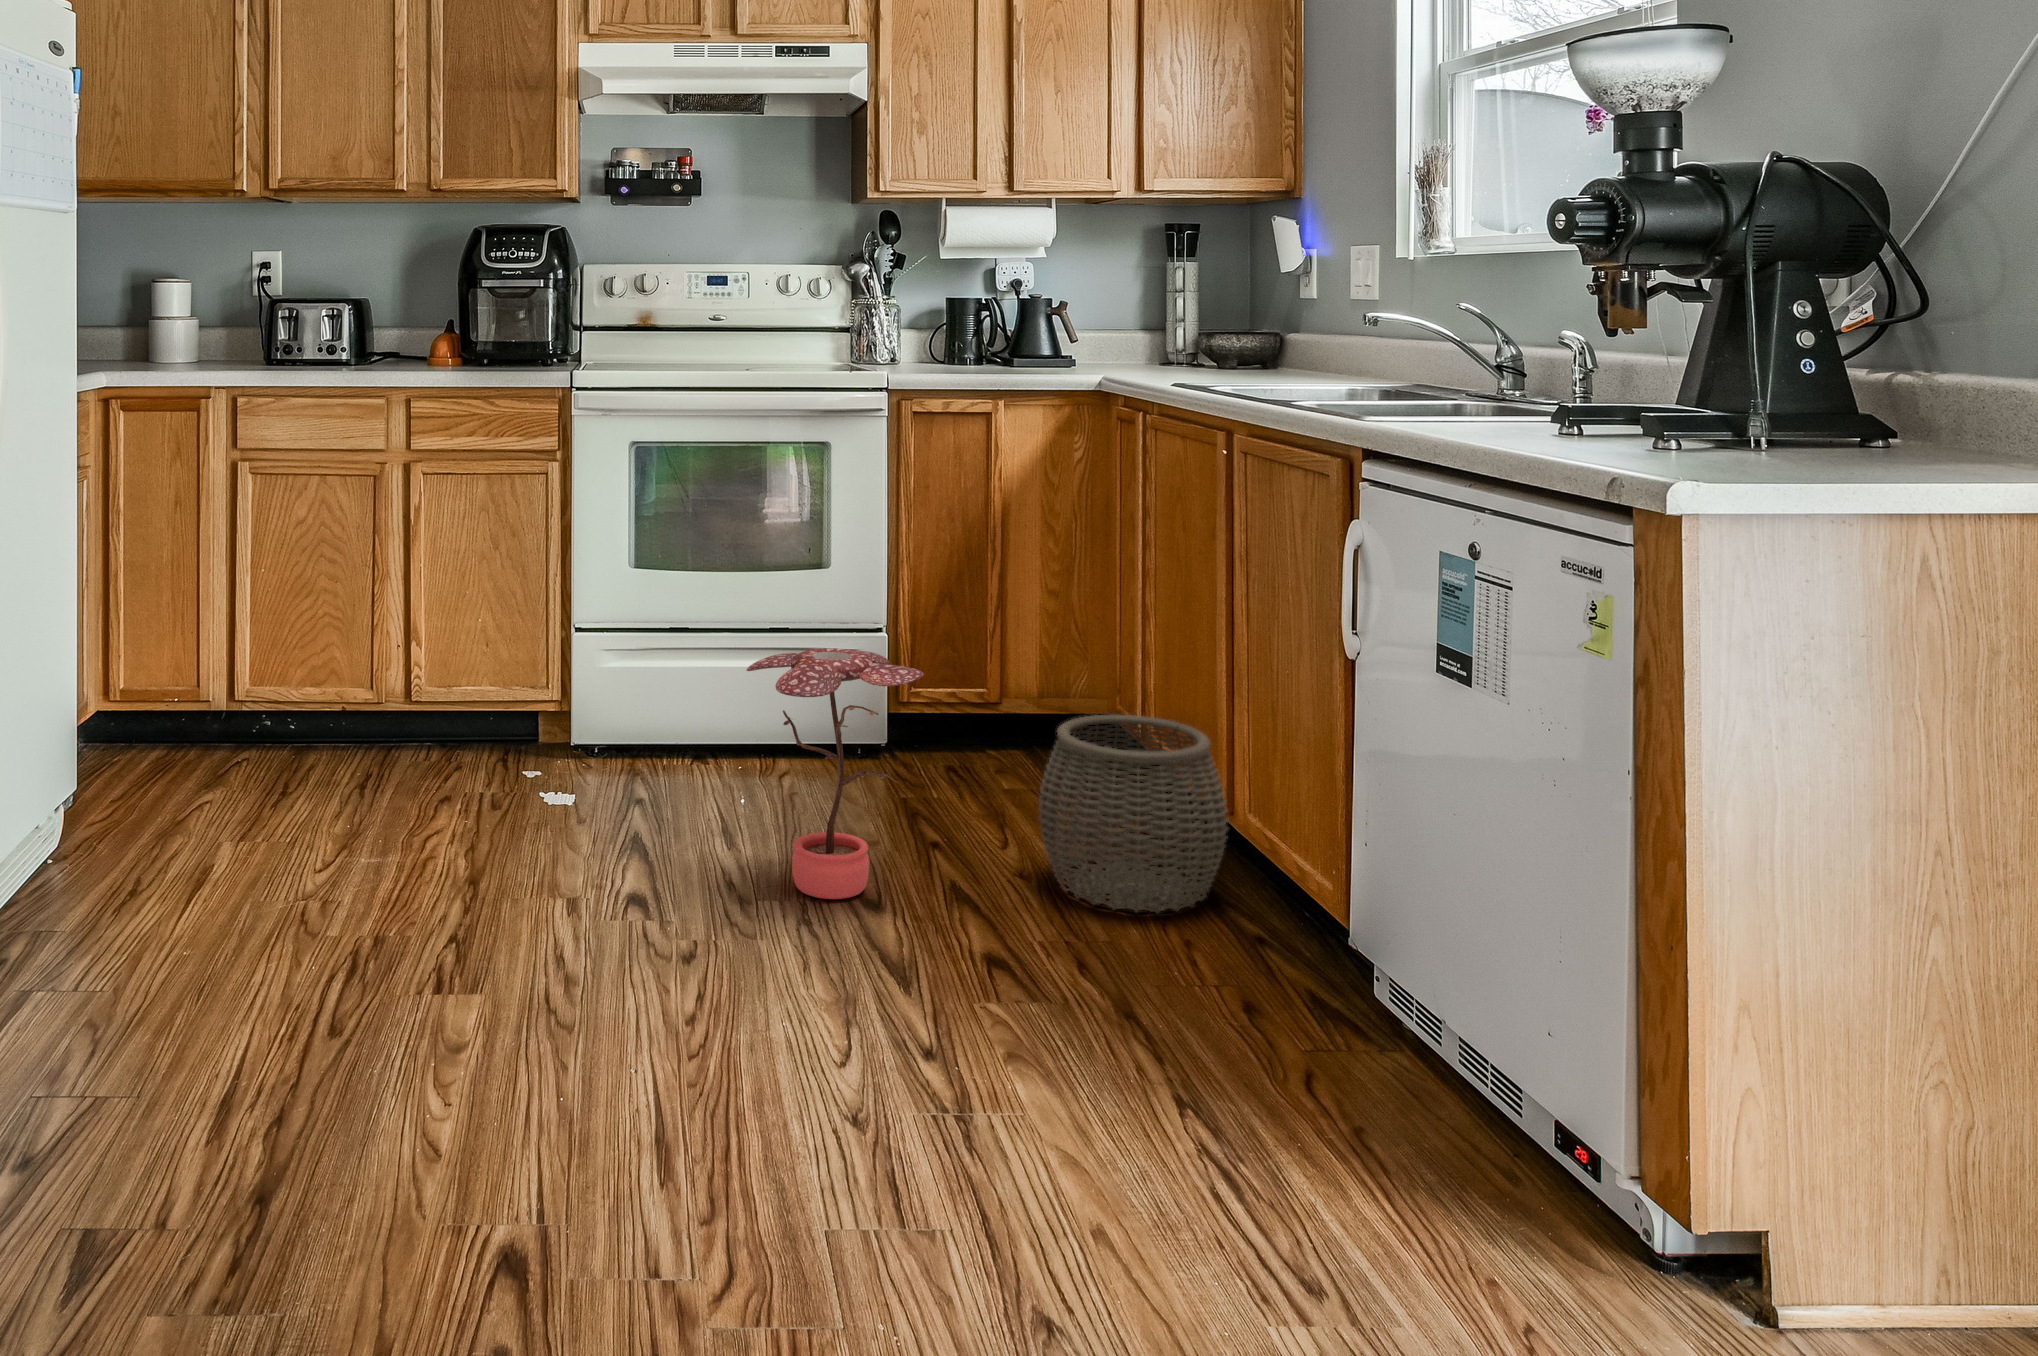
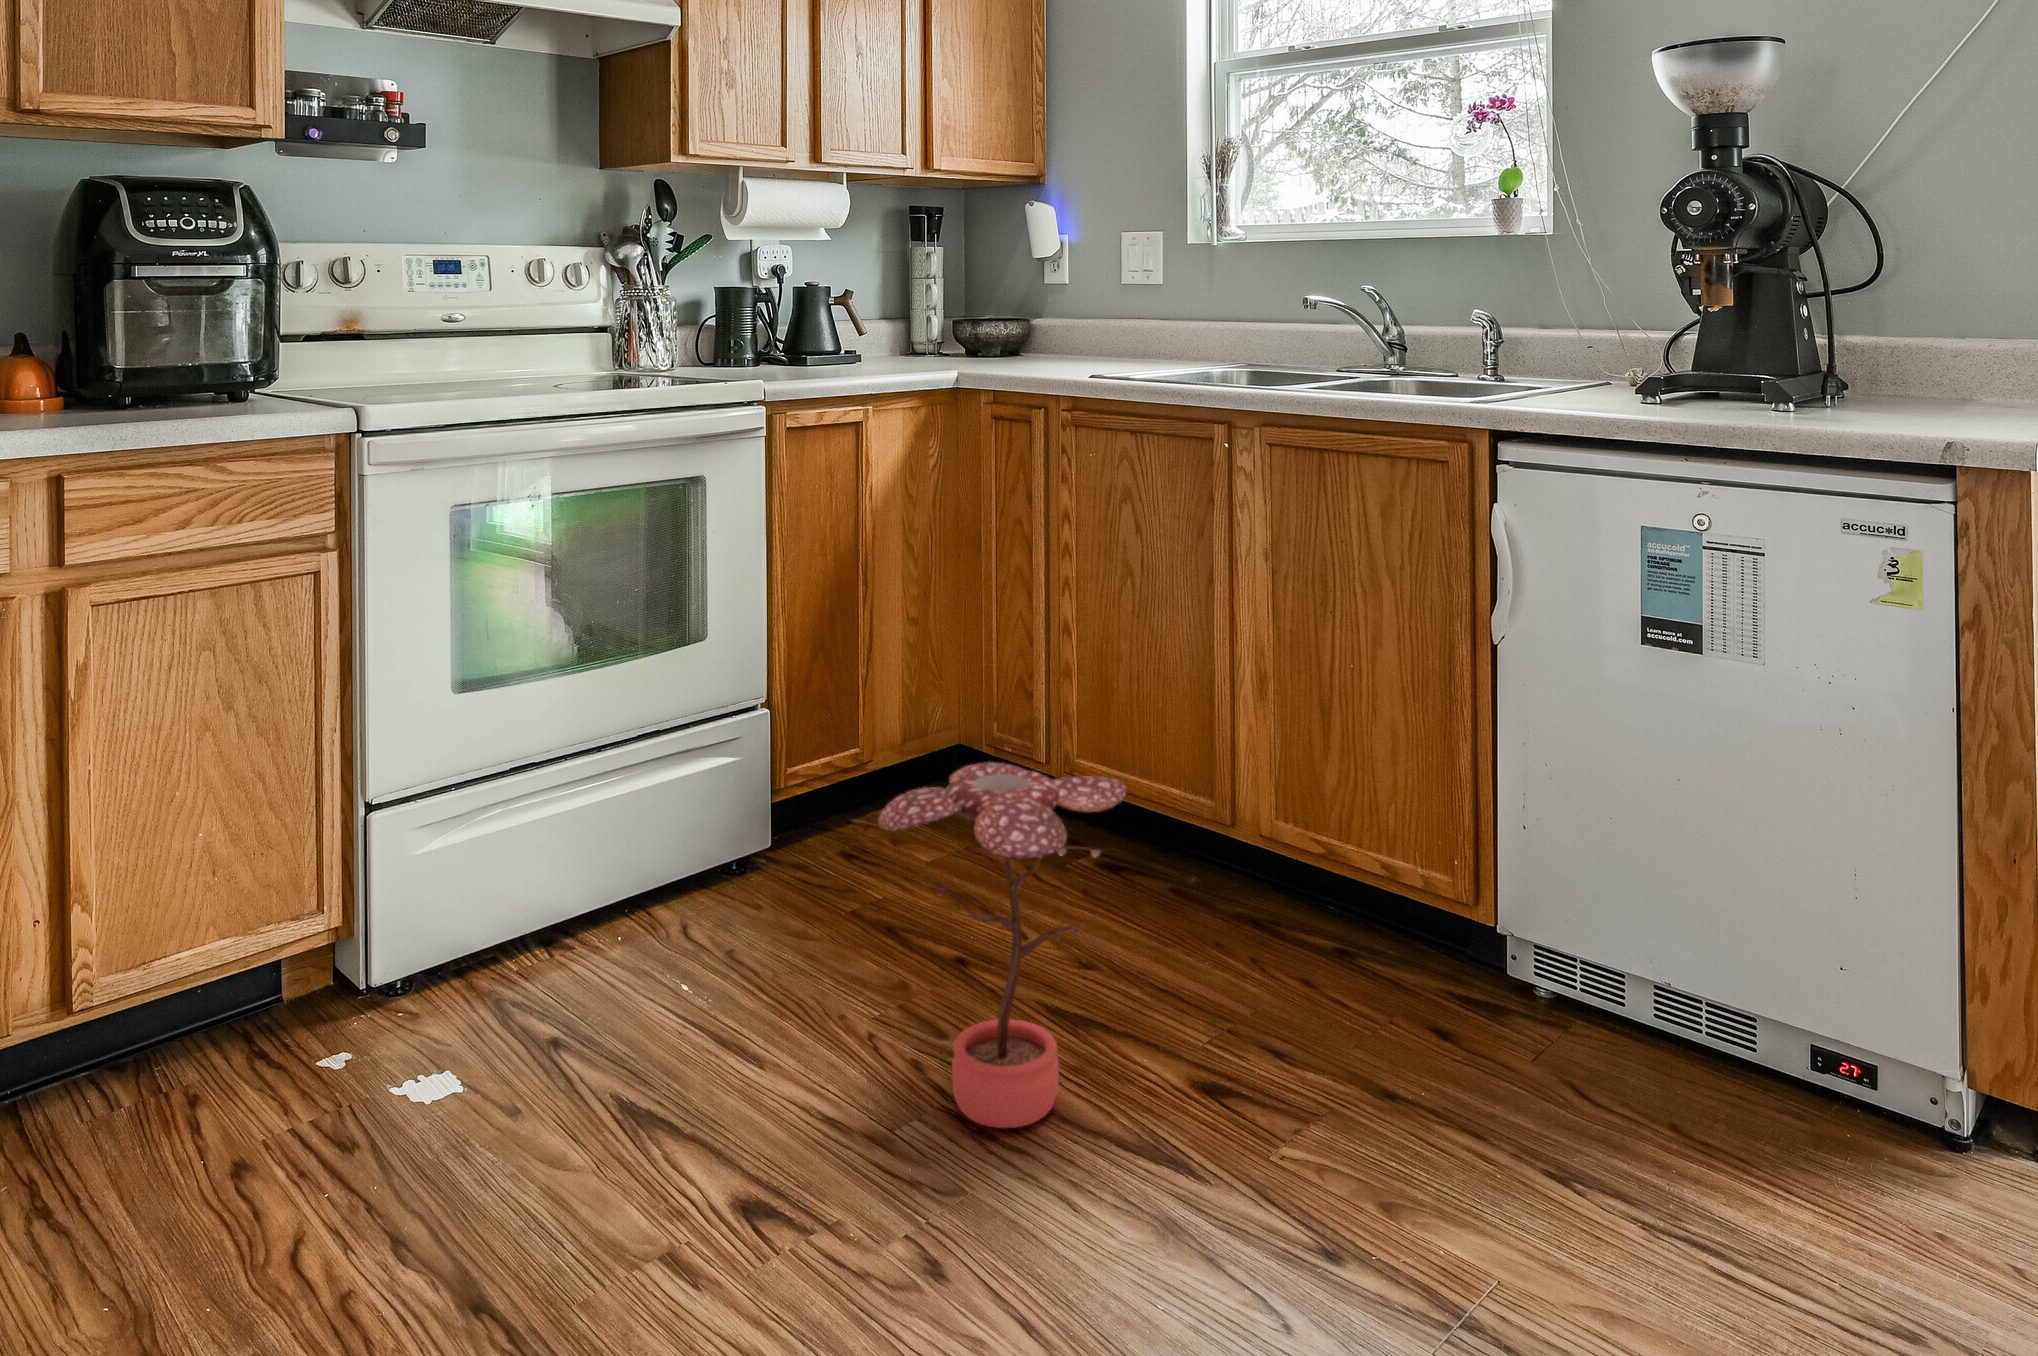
woven basket: present [1039,715,1229,913] -> none [1168,769,1386,1015]

